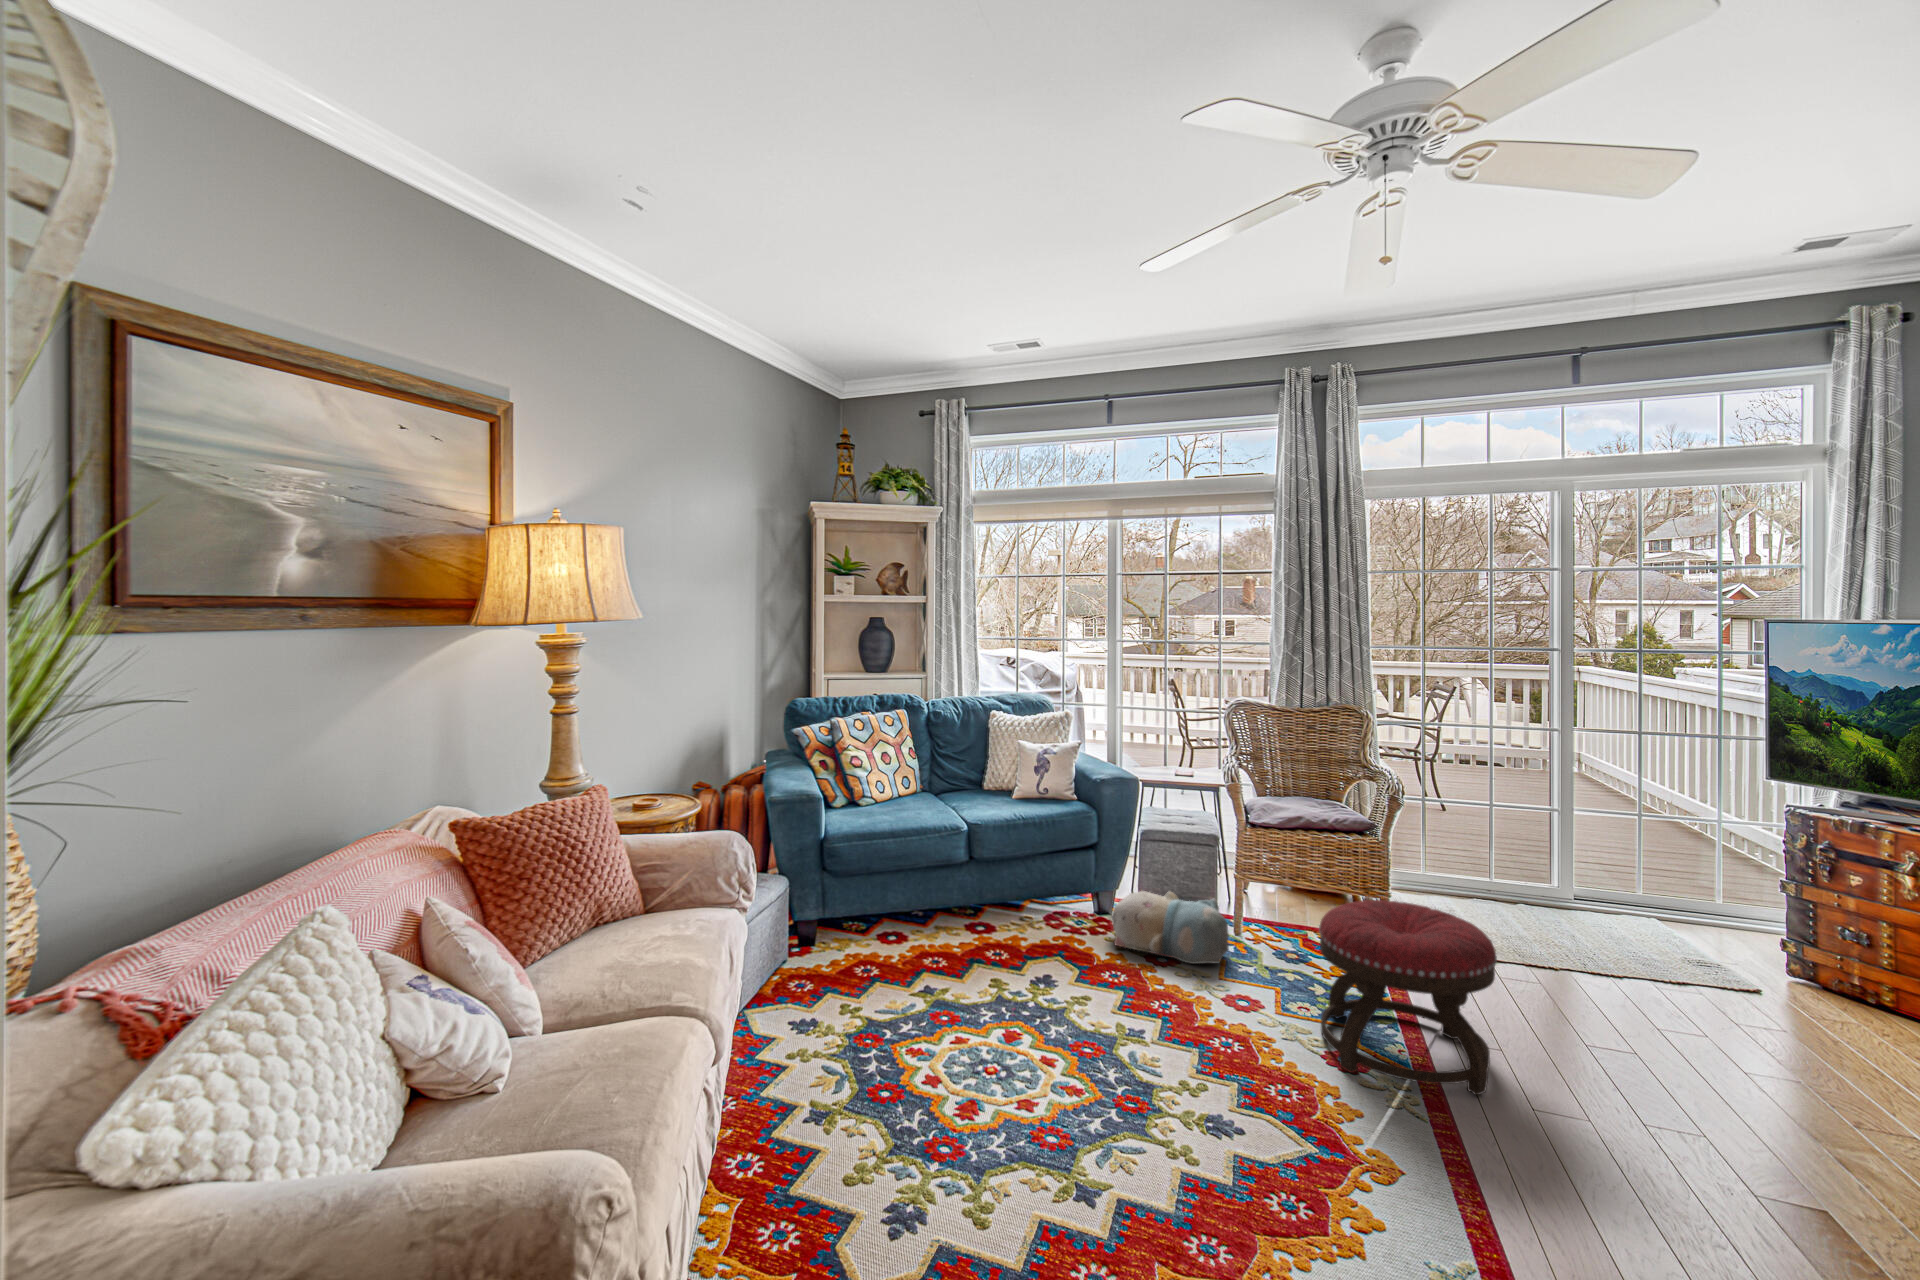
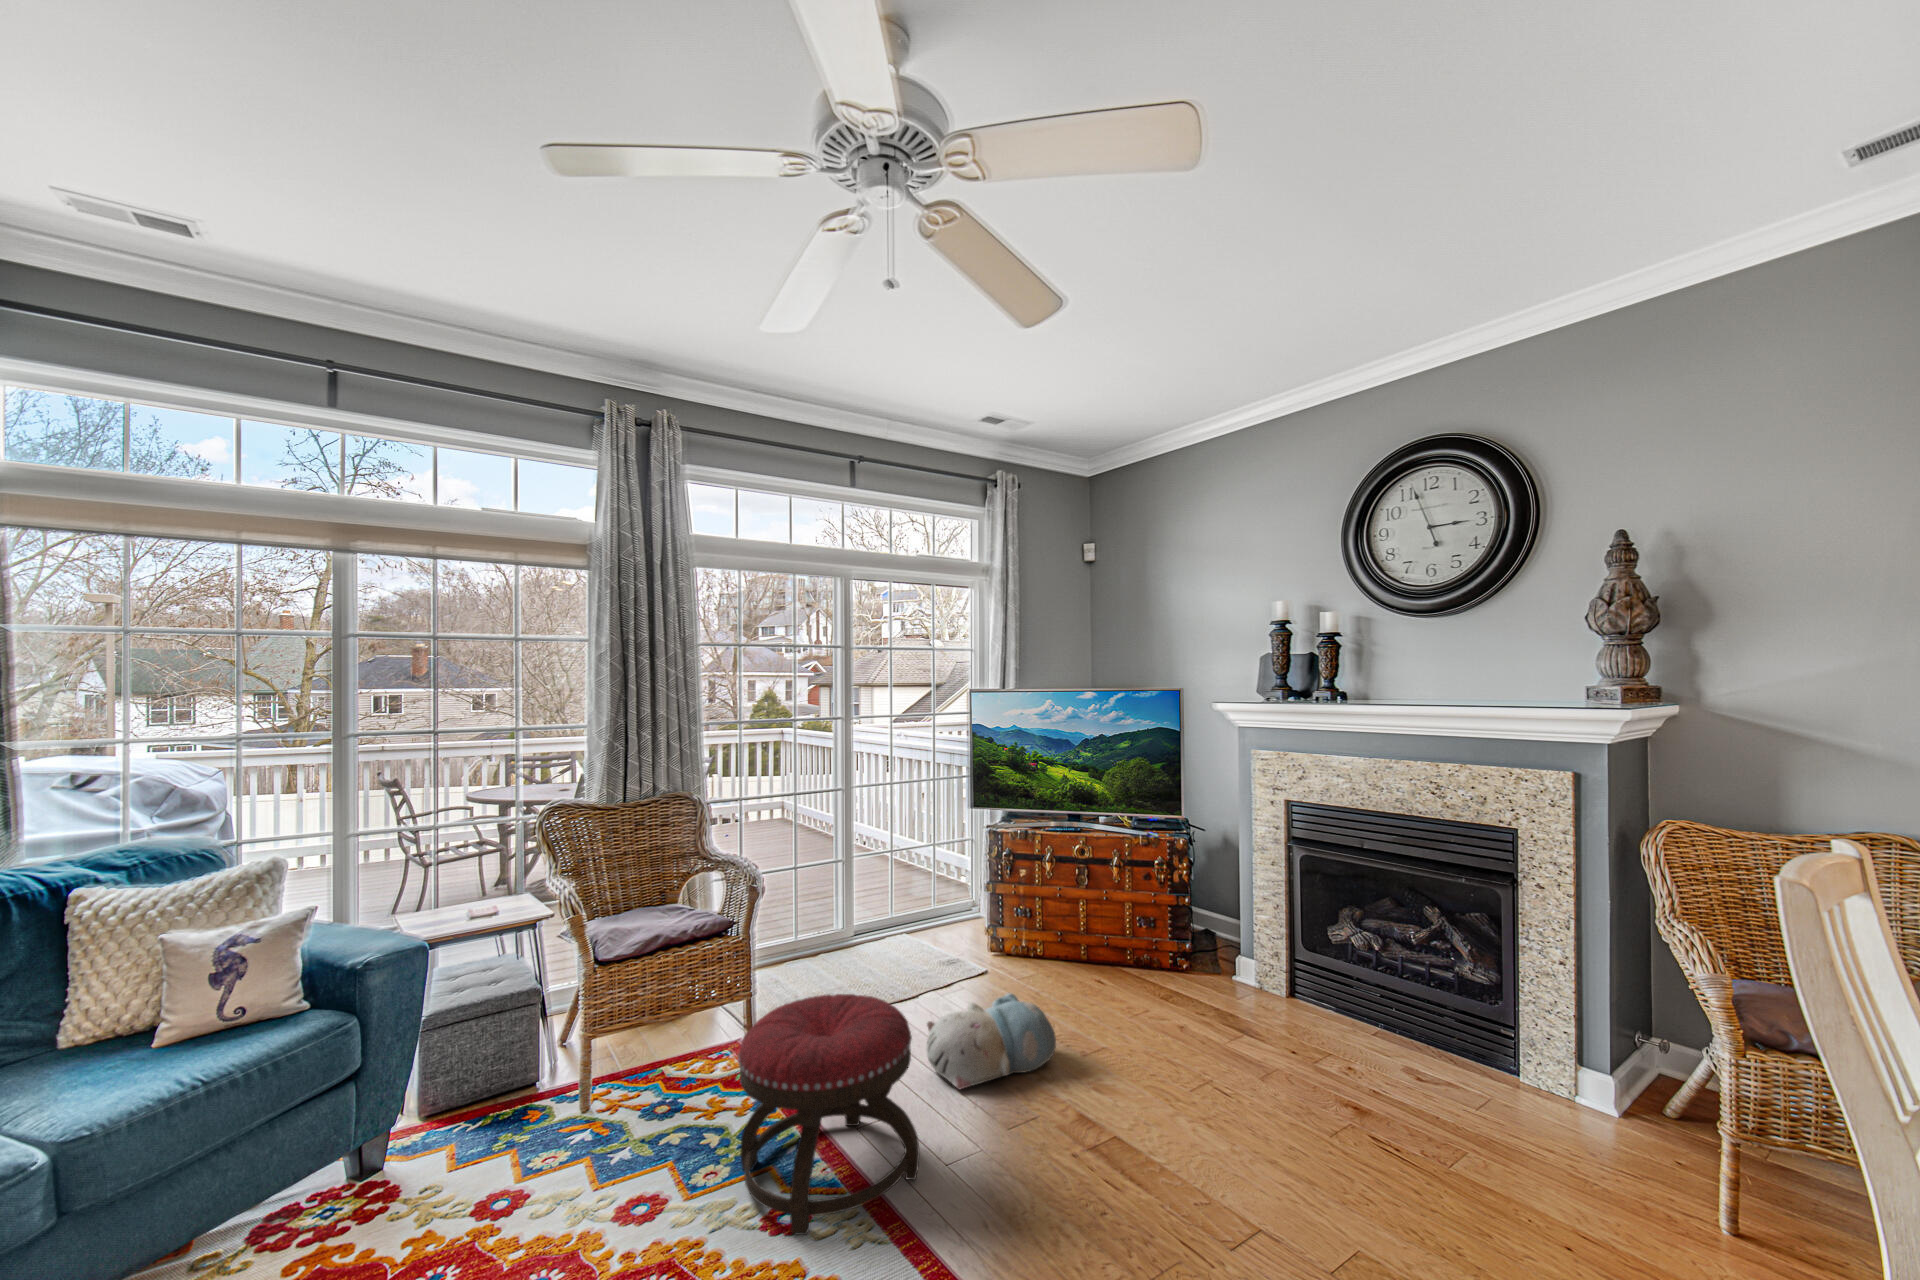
plush toy: present [1112,891,1229,964] -> present [926,993,1056,1089]

